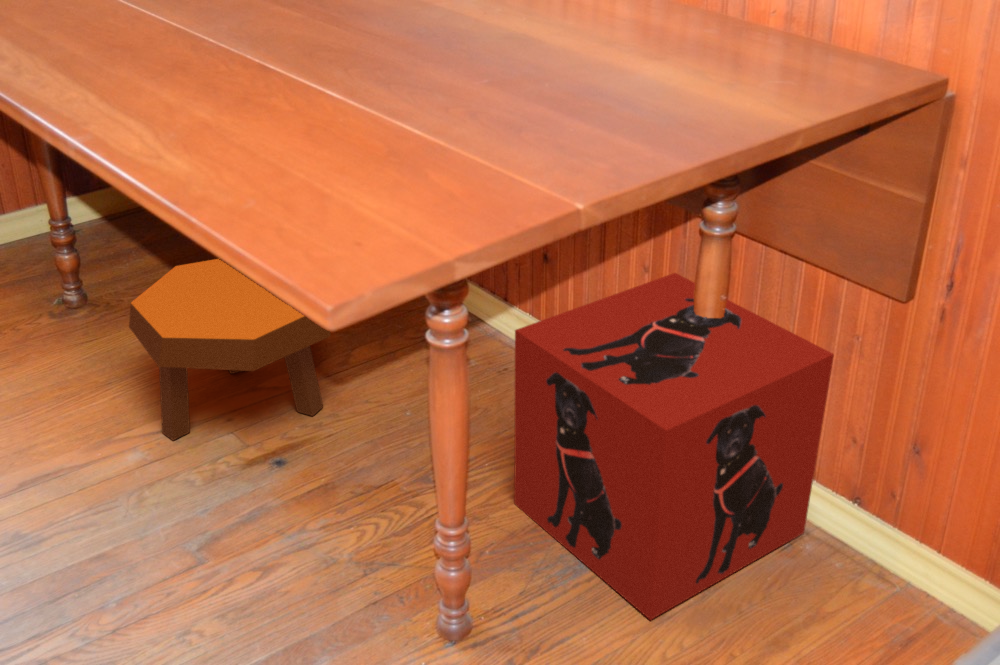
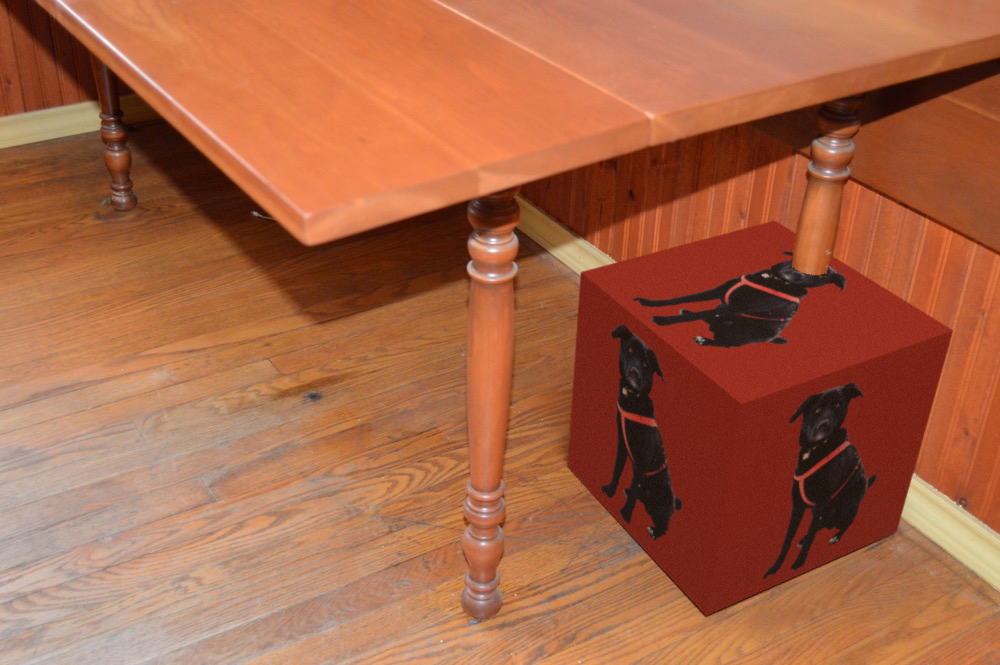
footstool: present [129,259,331,440] -> none [167,164,382,362]

